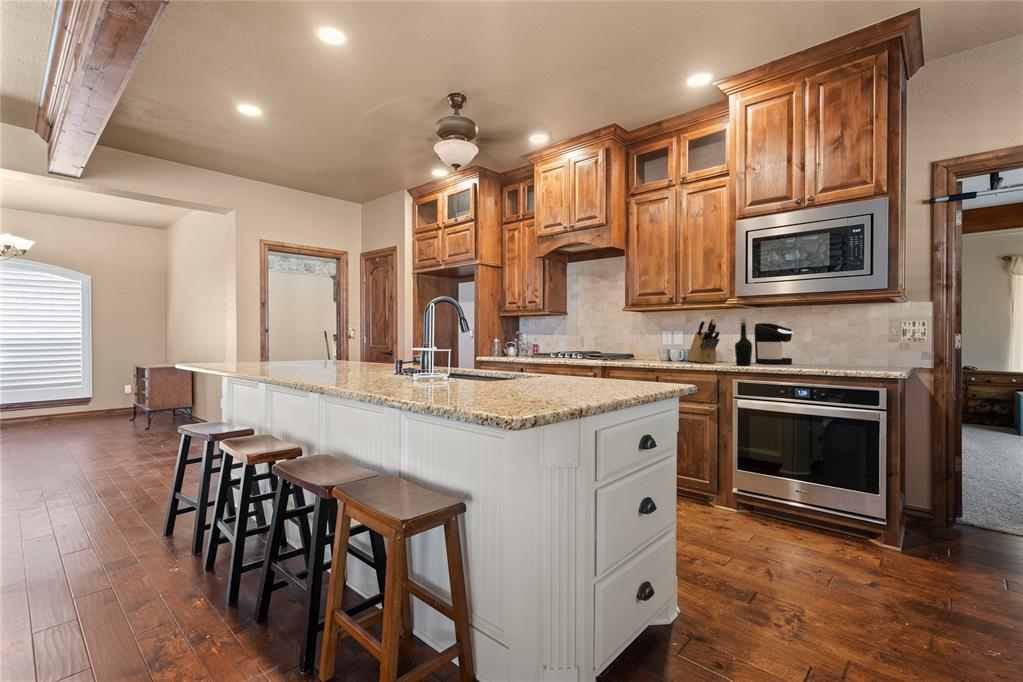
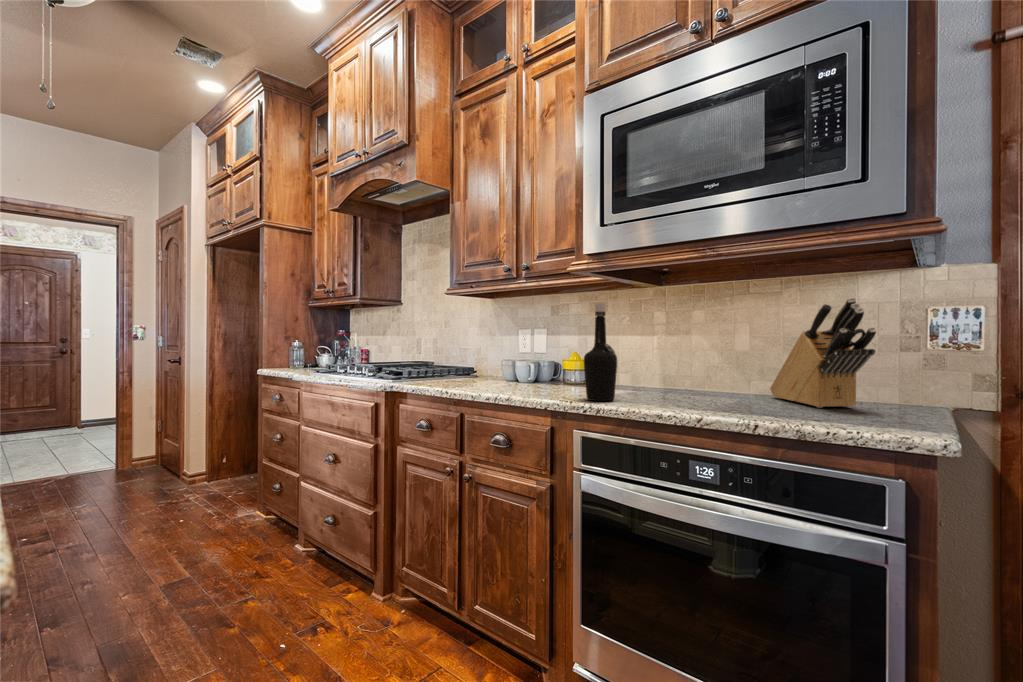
knife block: present [688,319,720,363] -> present [770,298,876,408]
coffee maker: present [754,323,793,364] -> none [640,314,713,395]

